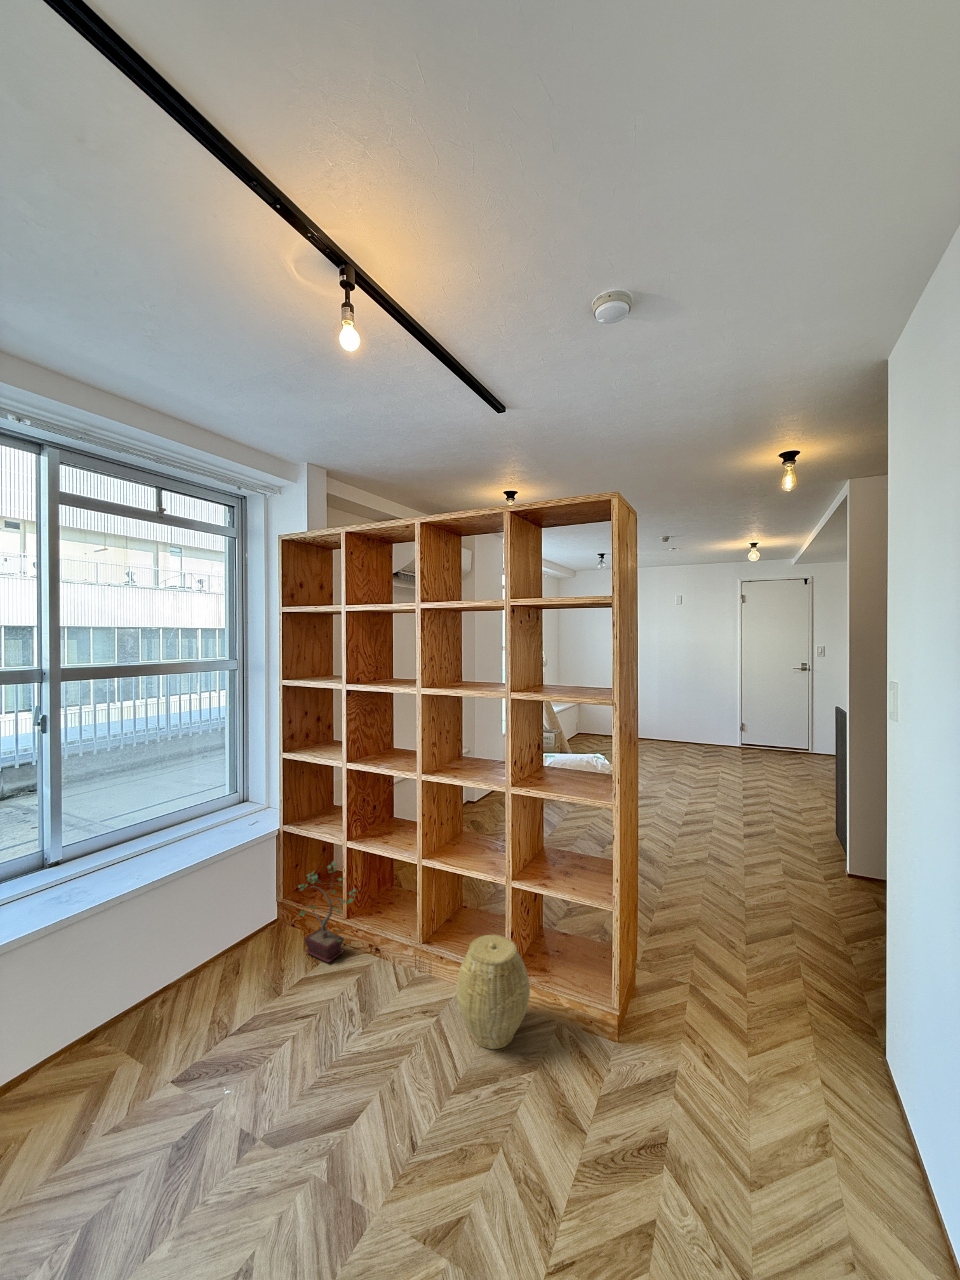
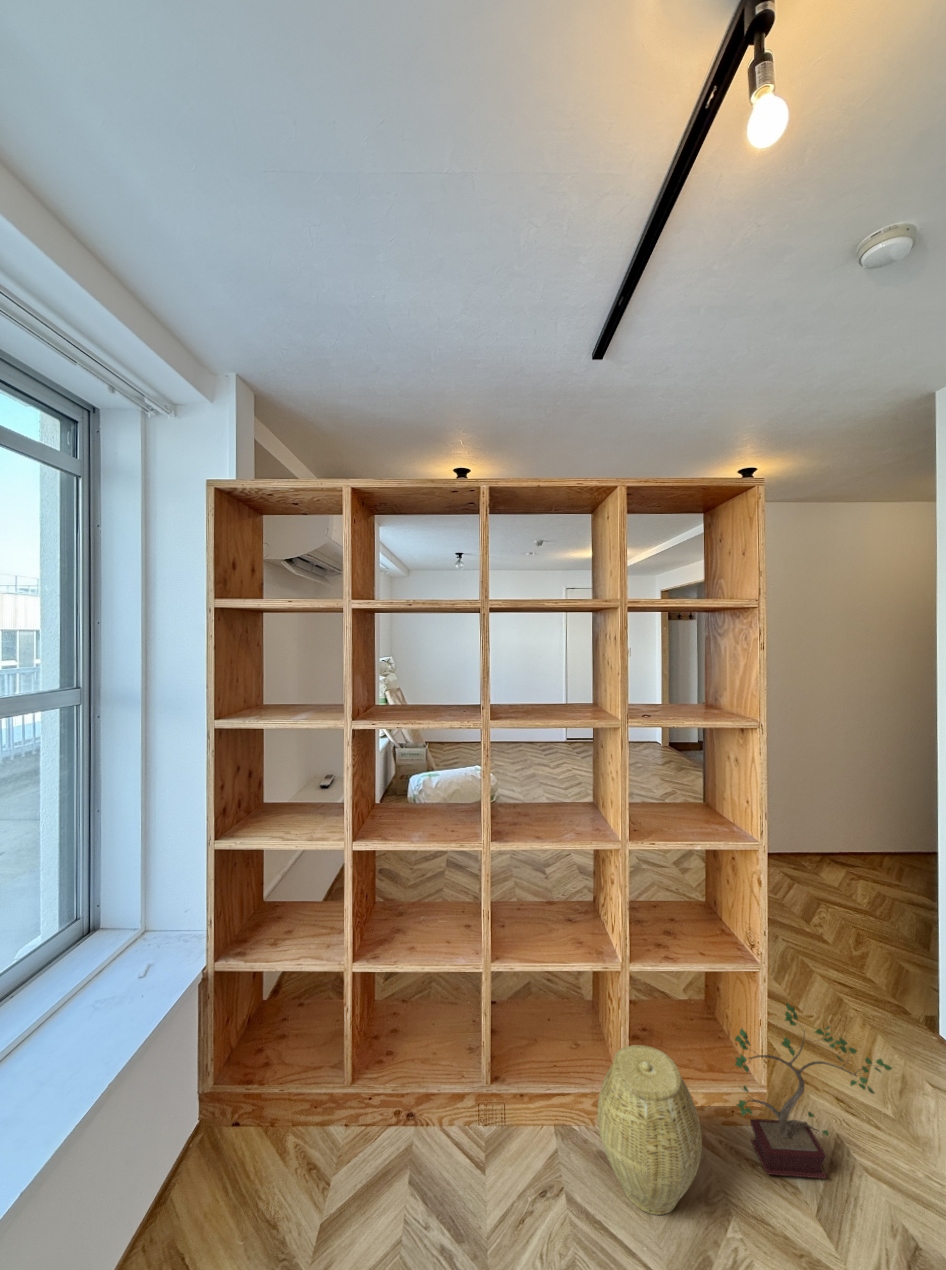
potted plant: present [298,861,357,963] -> present [735,1003,892,1178]

